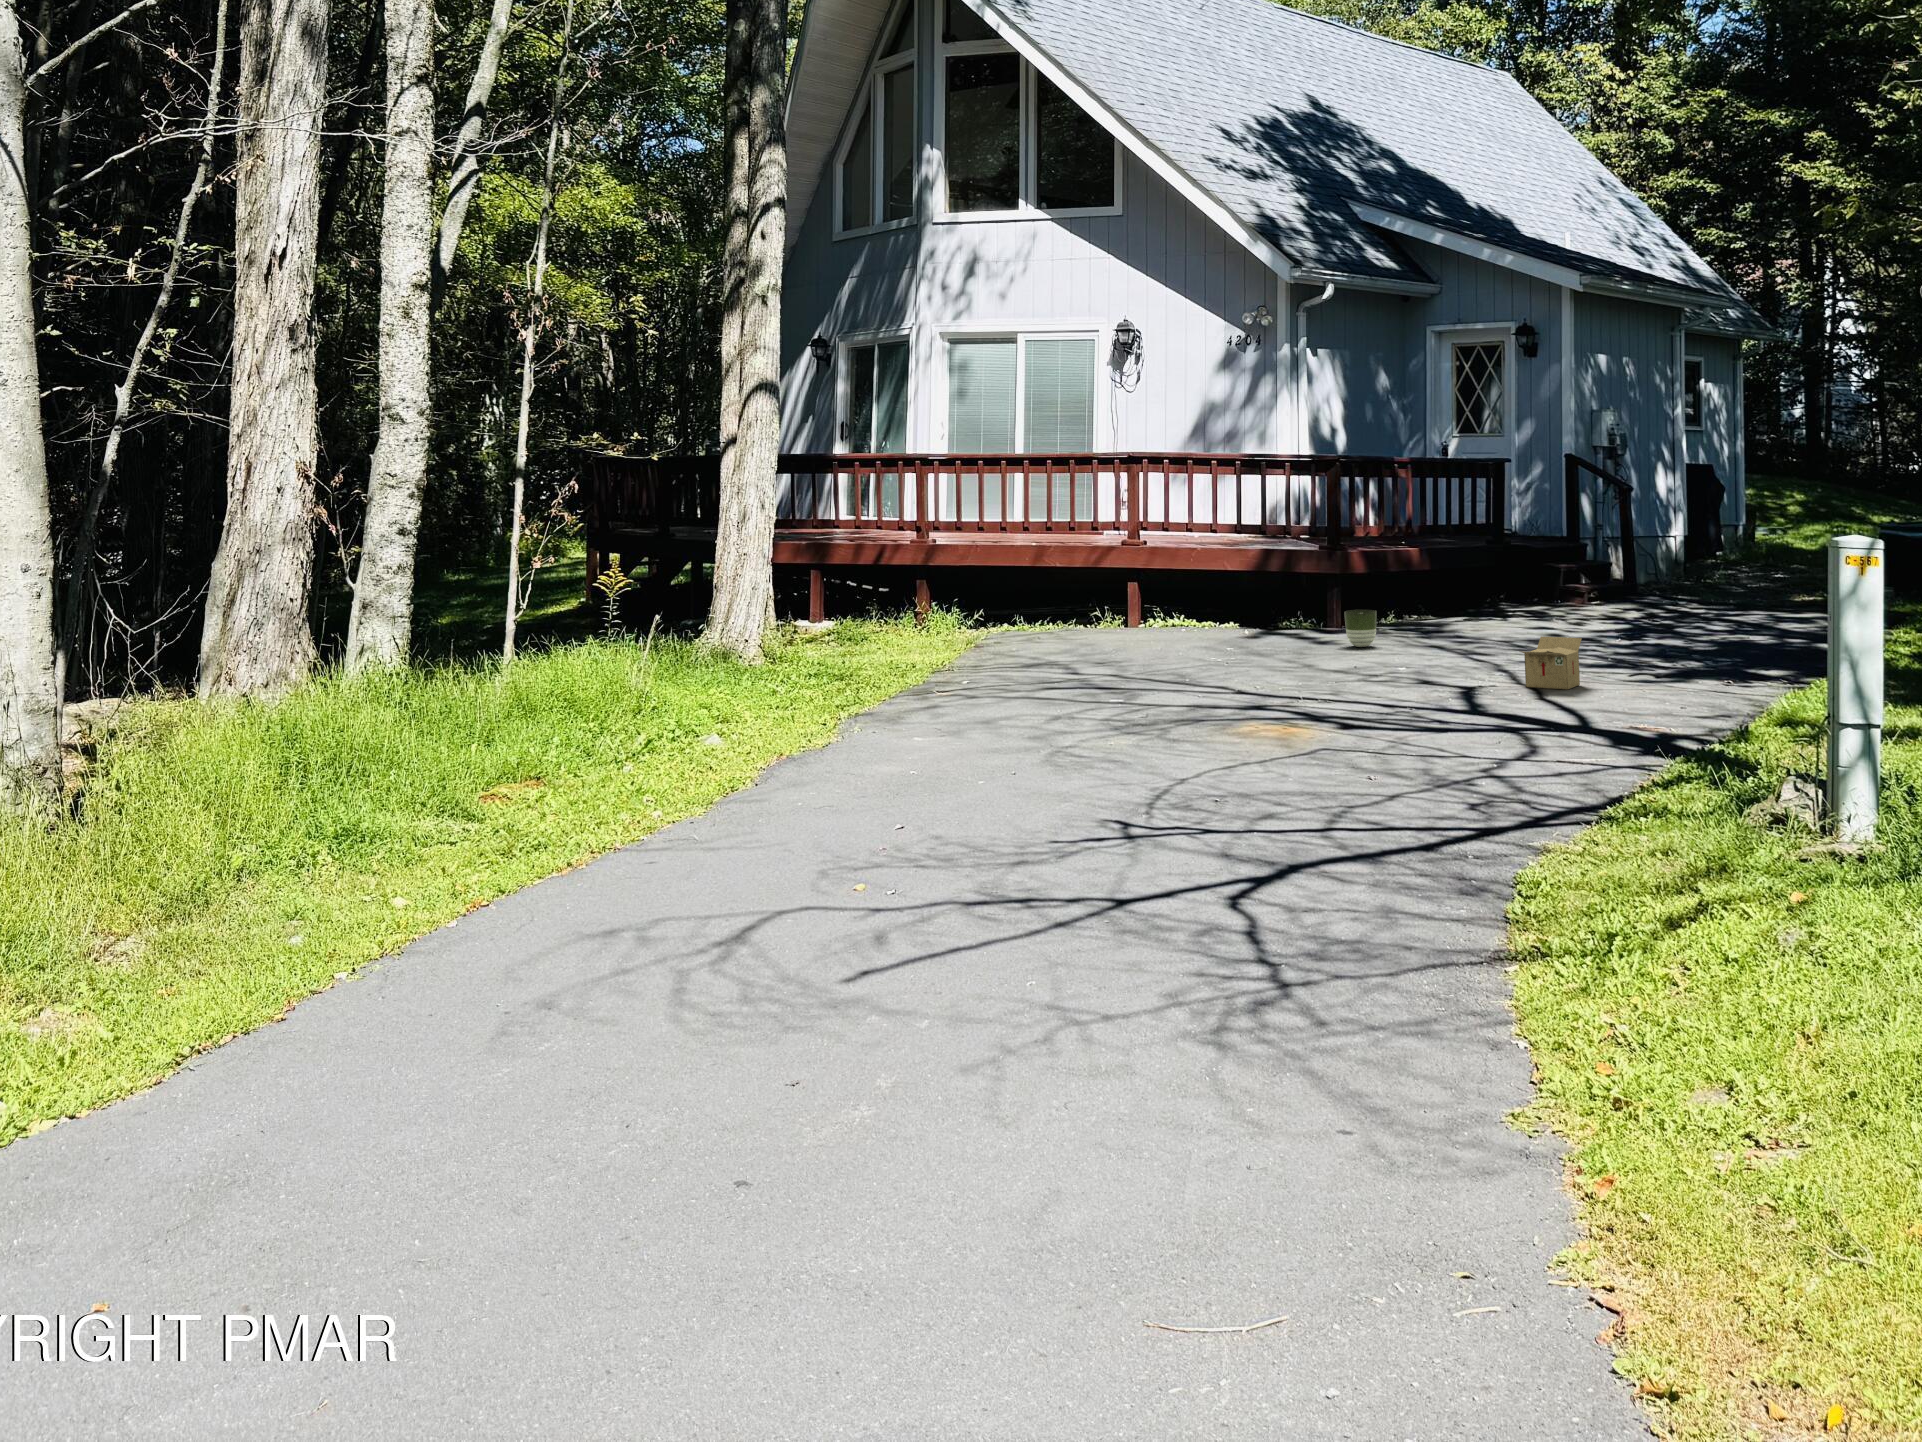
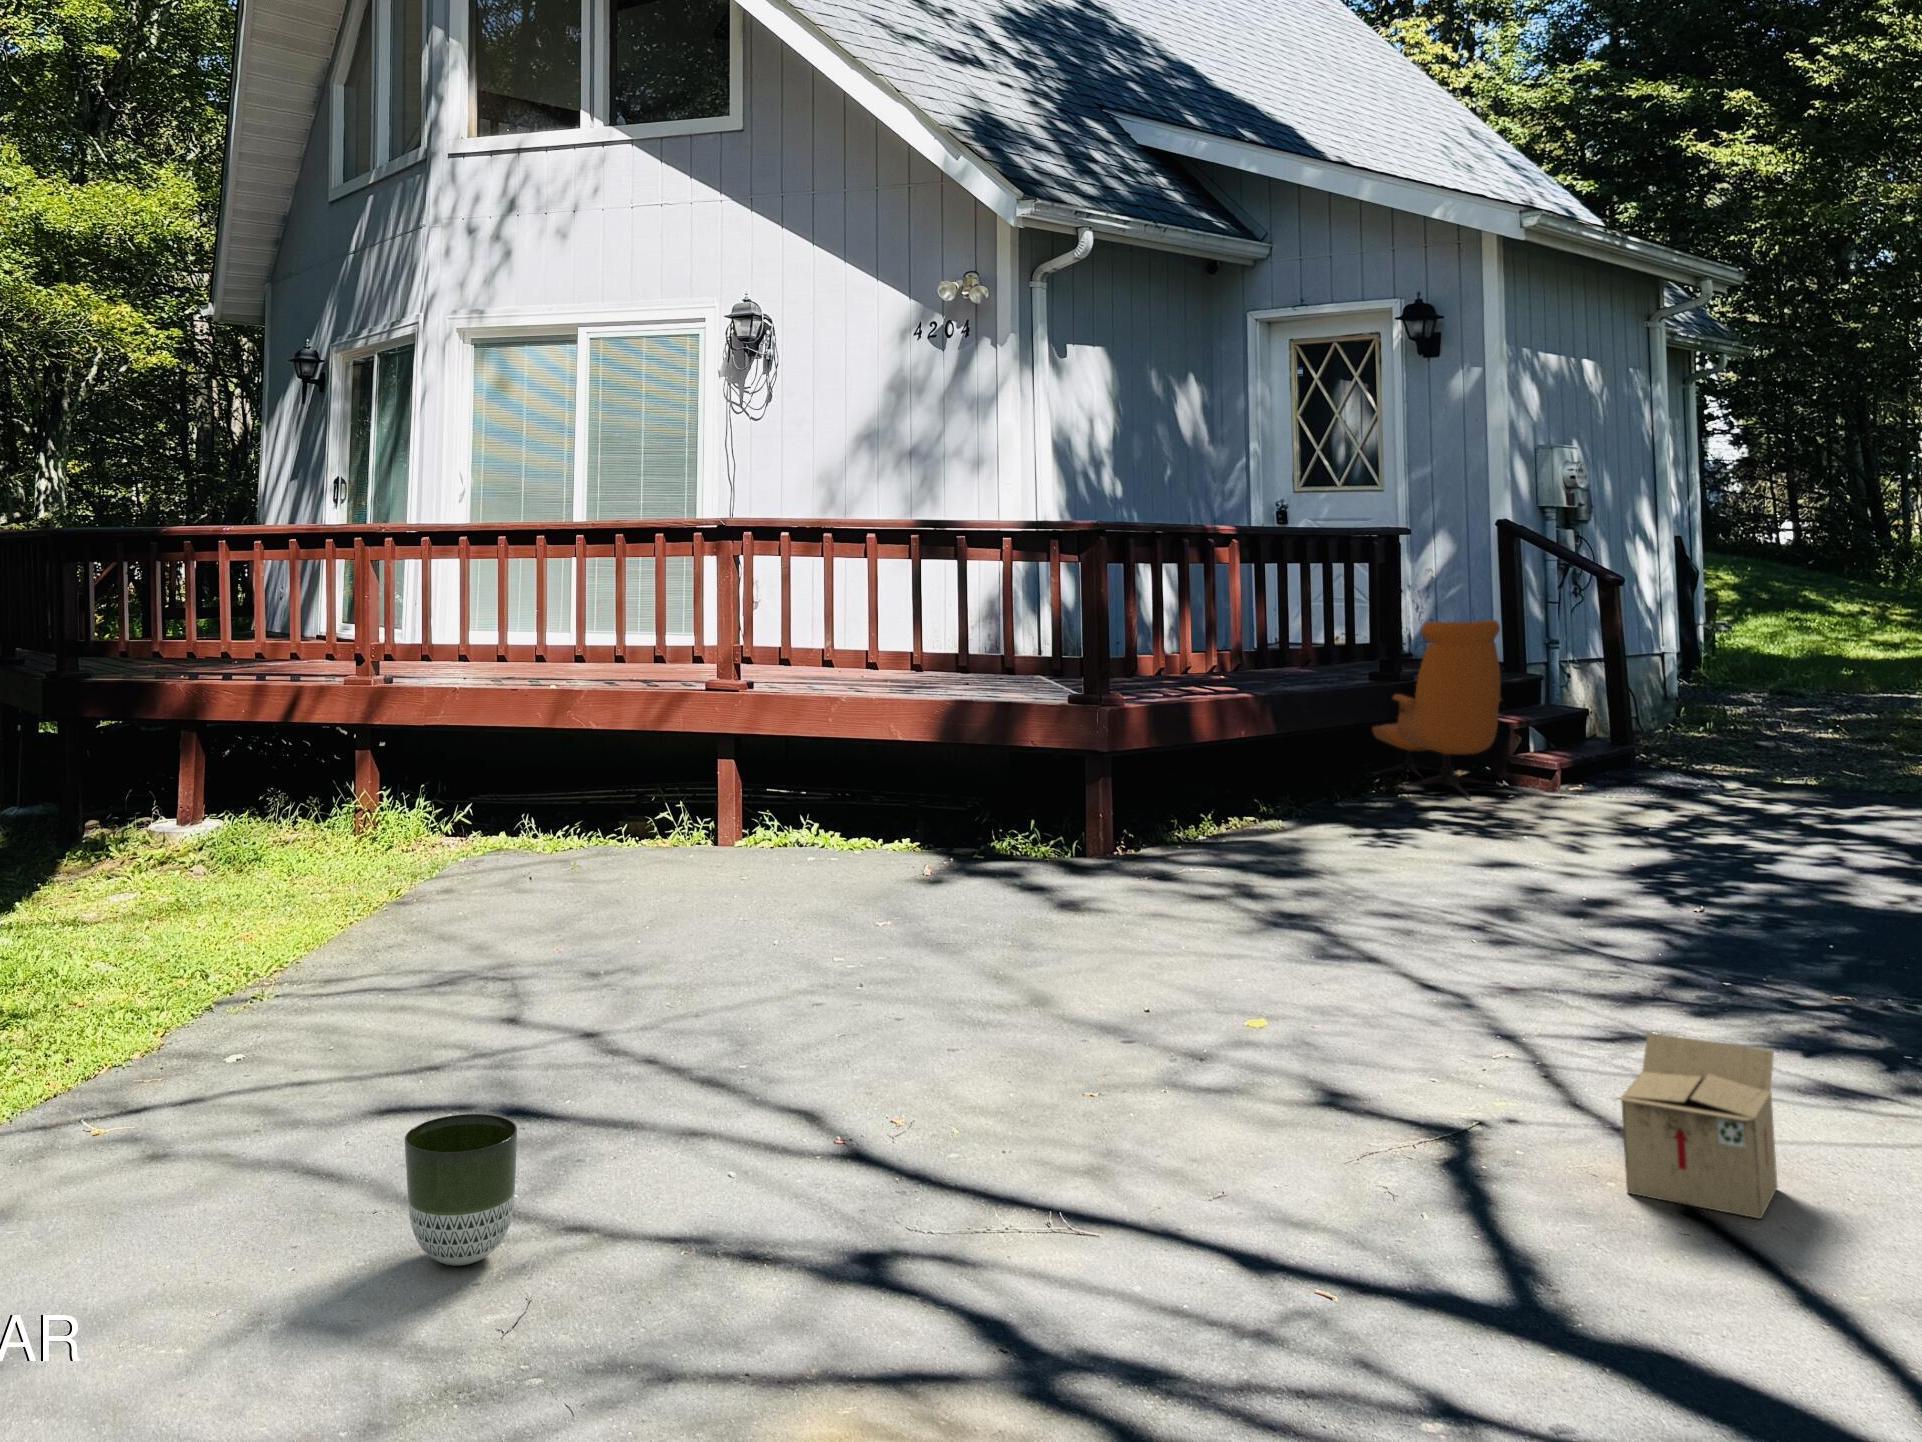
lounge chair: none [1493,503,1560,602] -> present [1372,620,1502,799]
planter: present [1344,610,1376,647] -> present [405,1114,517,1266]

